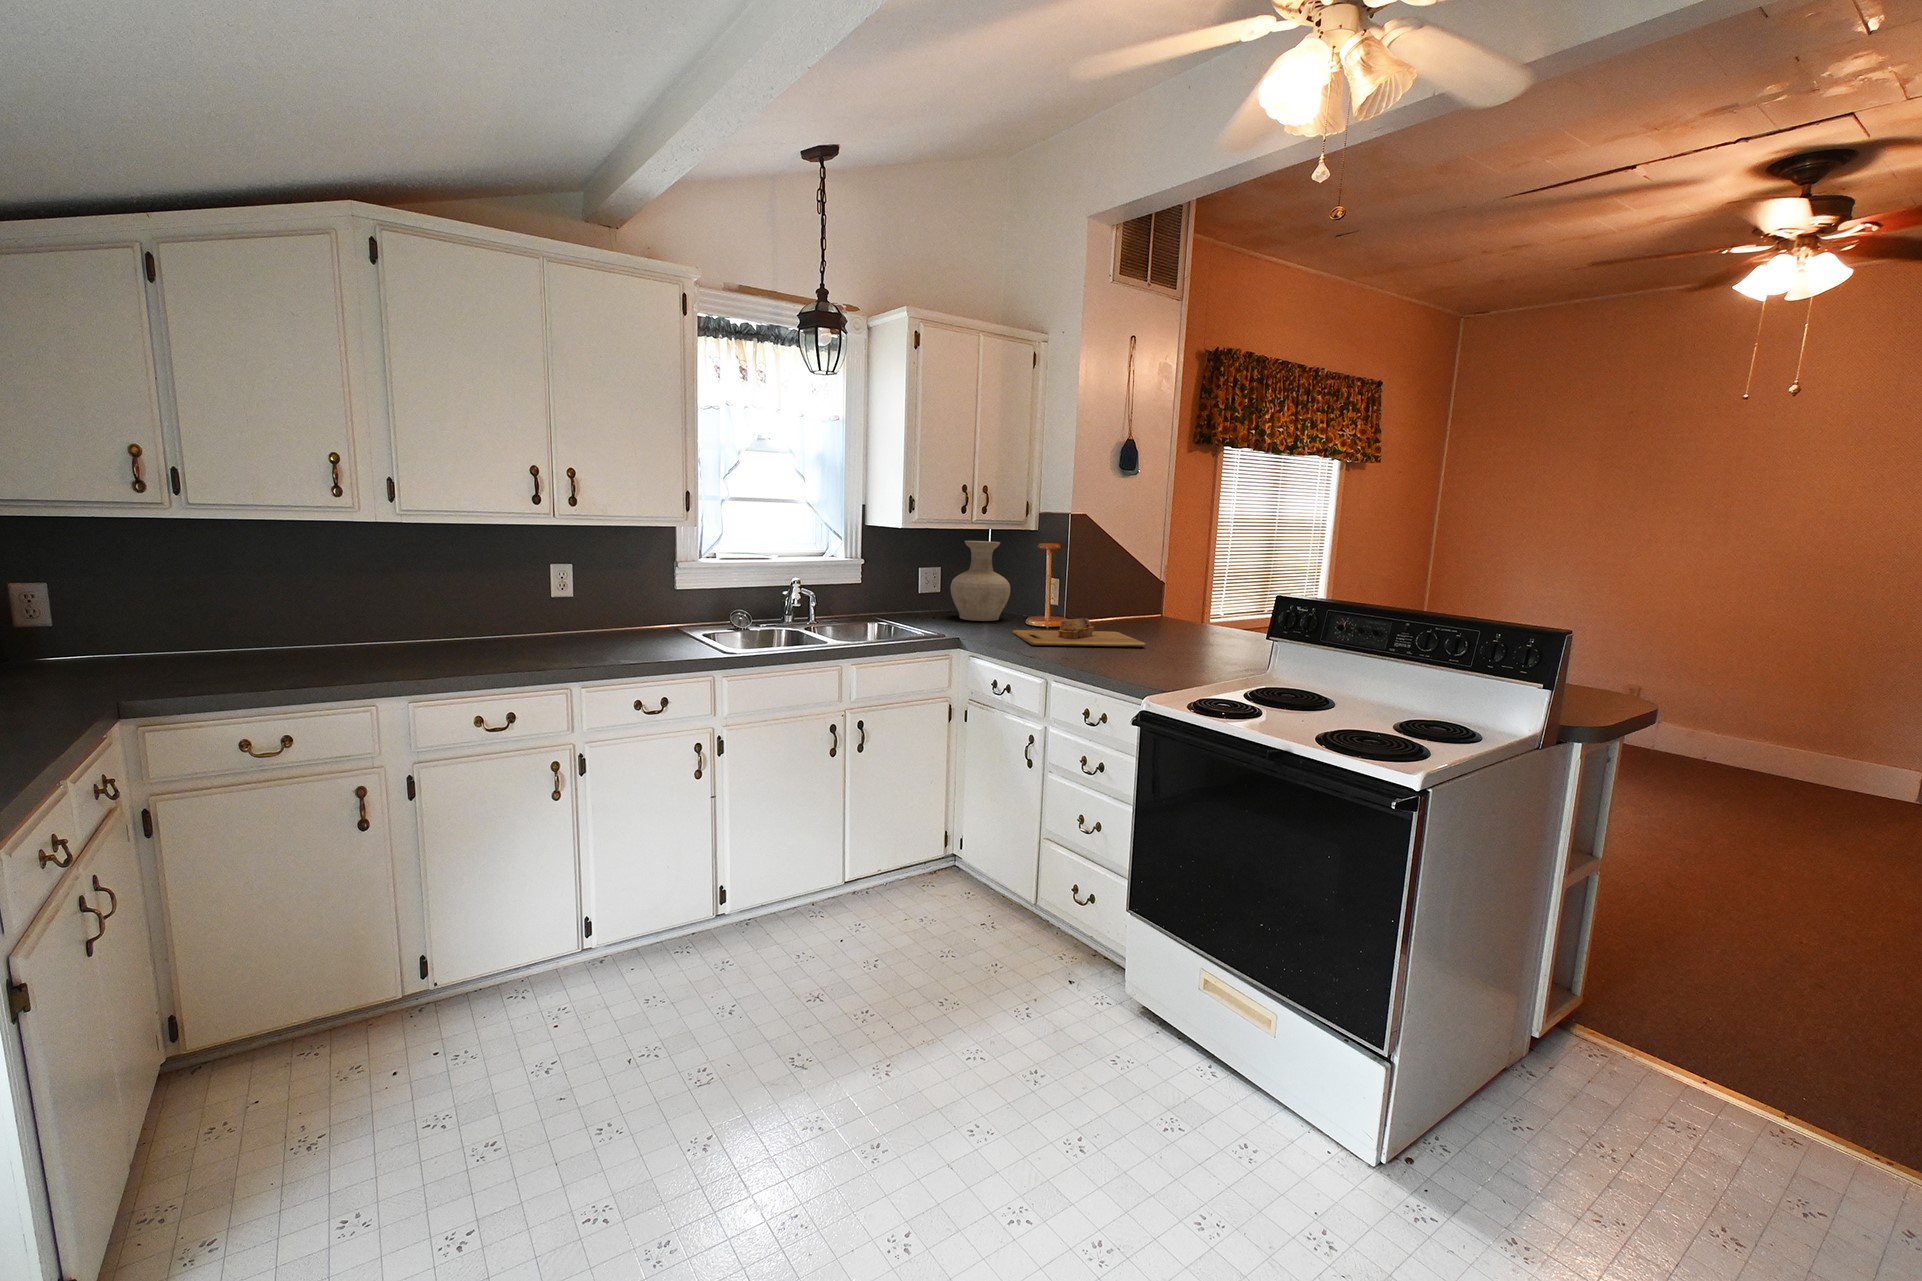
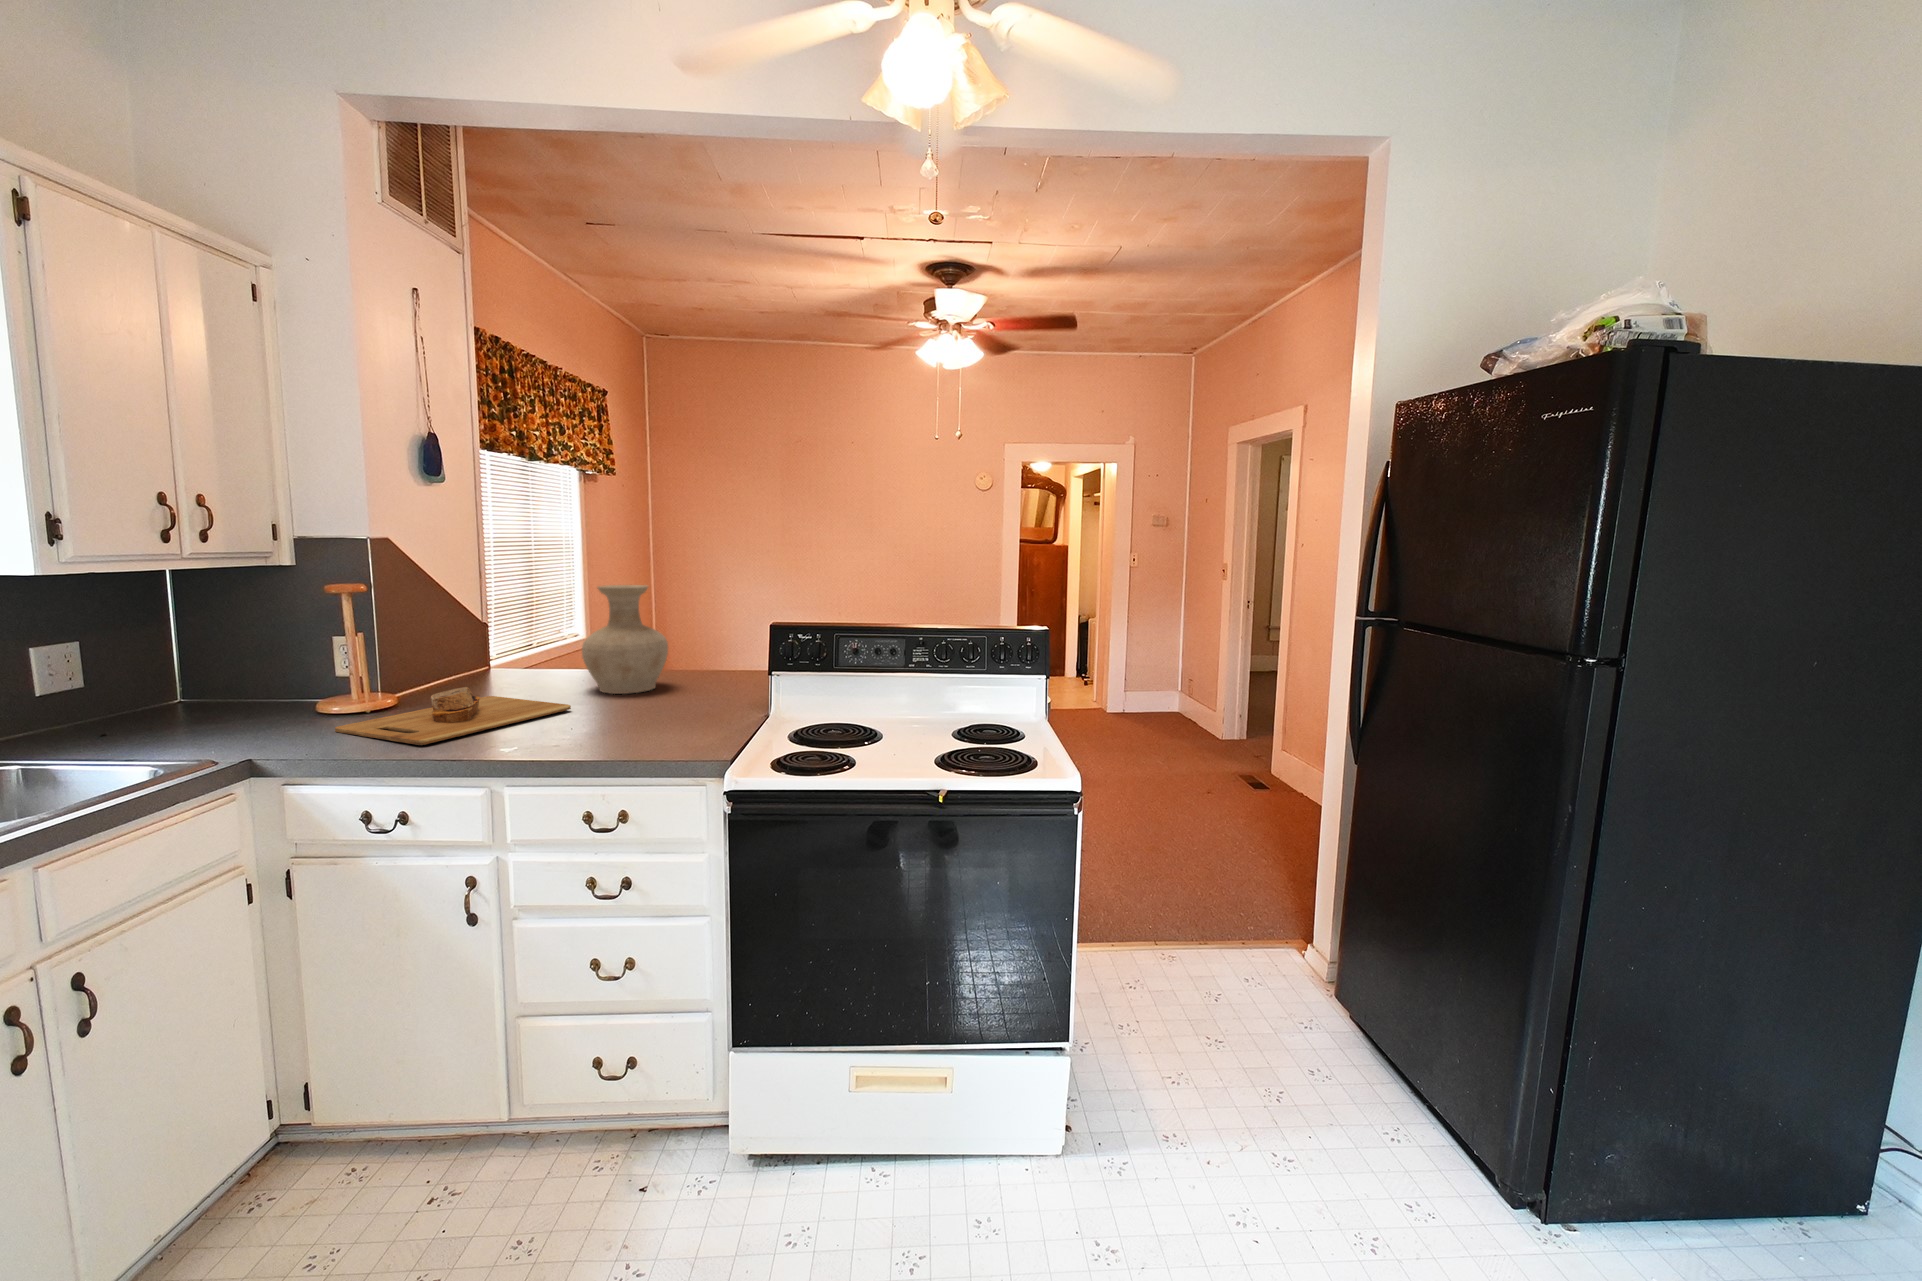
vase: present [951,541,1010,621] -> present [582,585,668,694]

